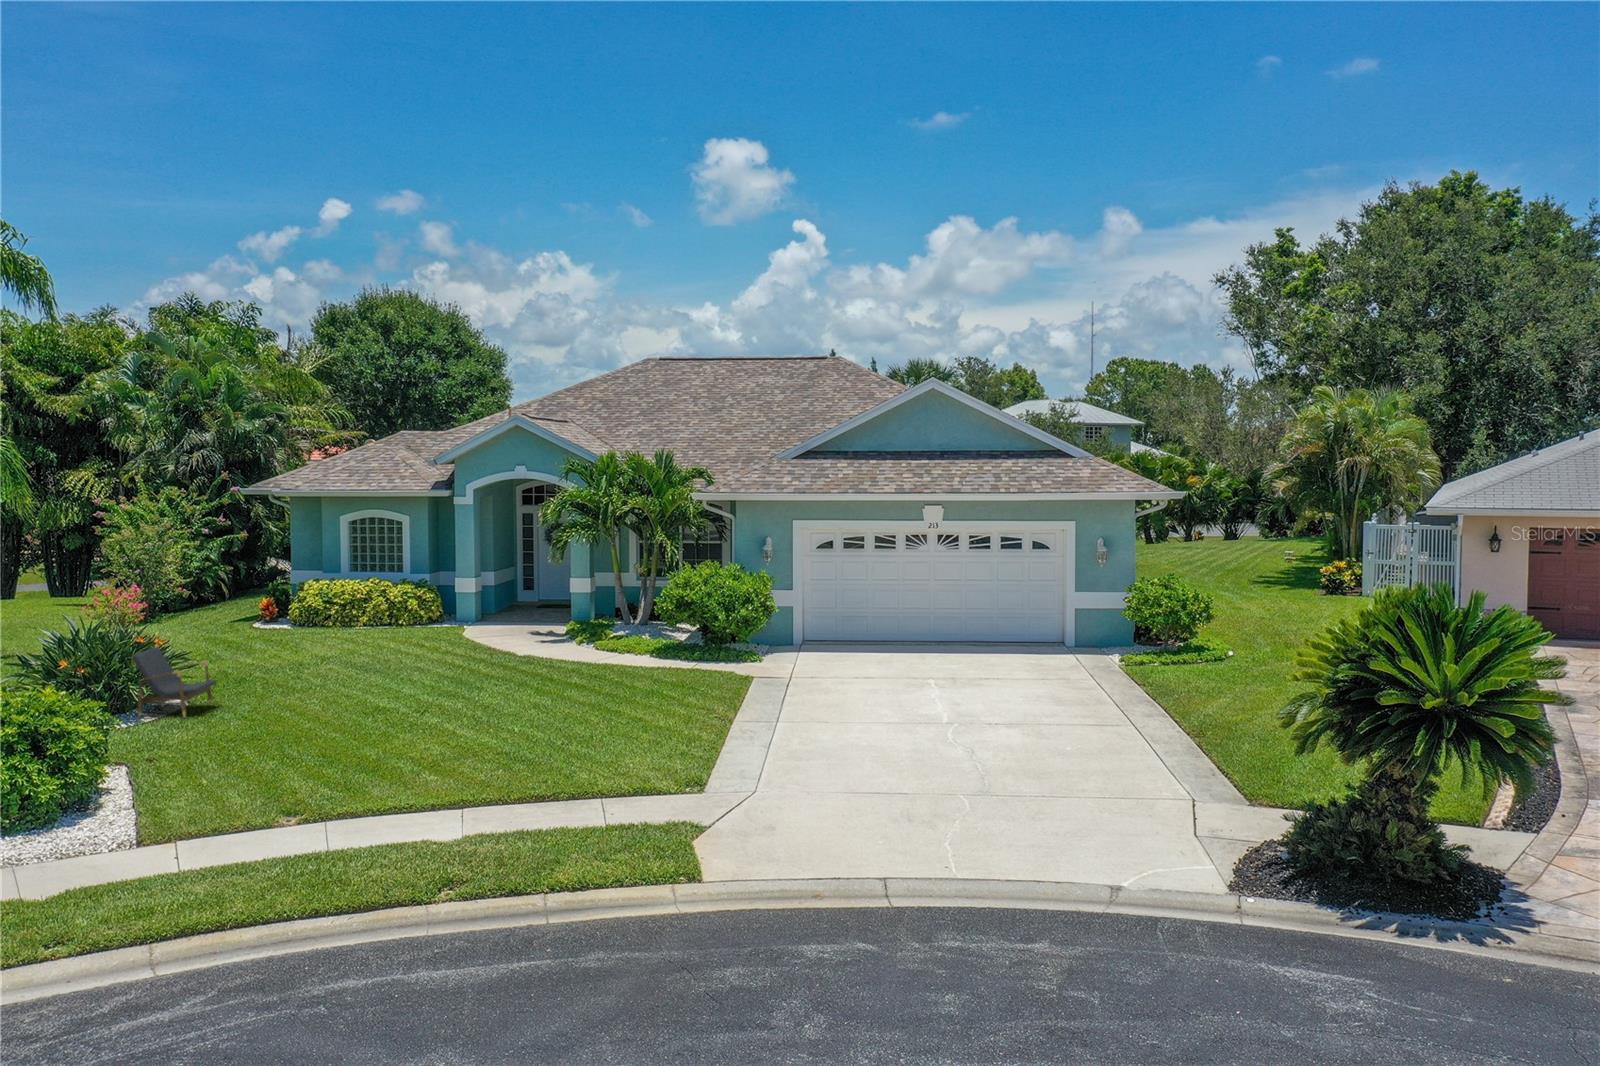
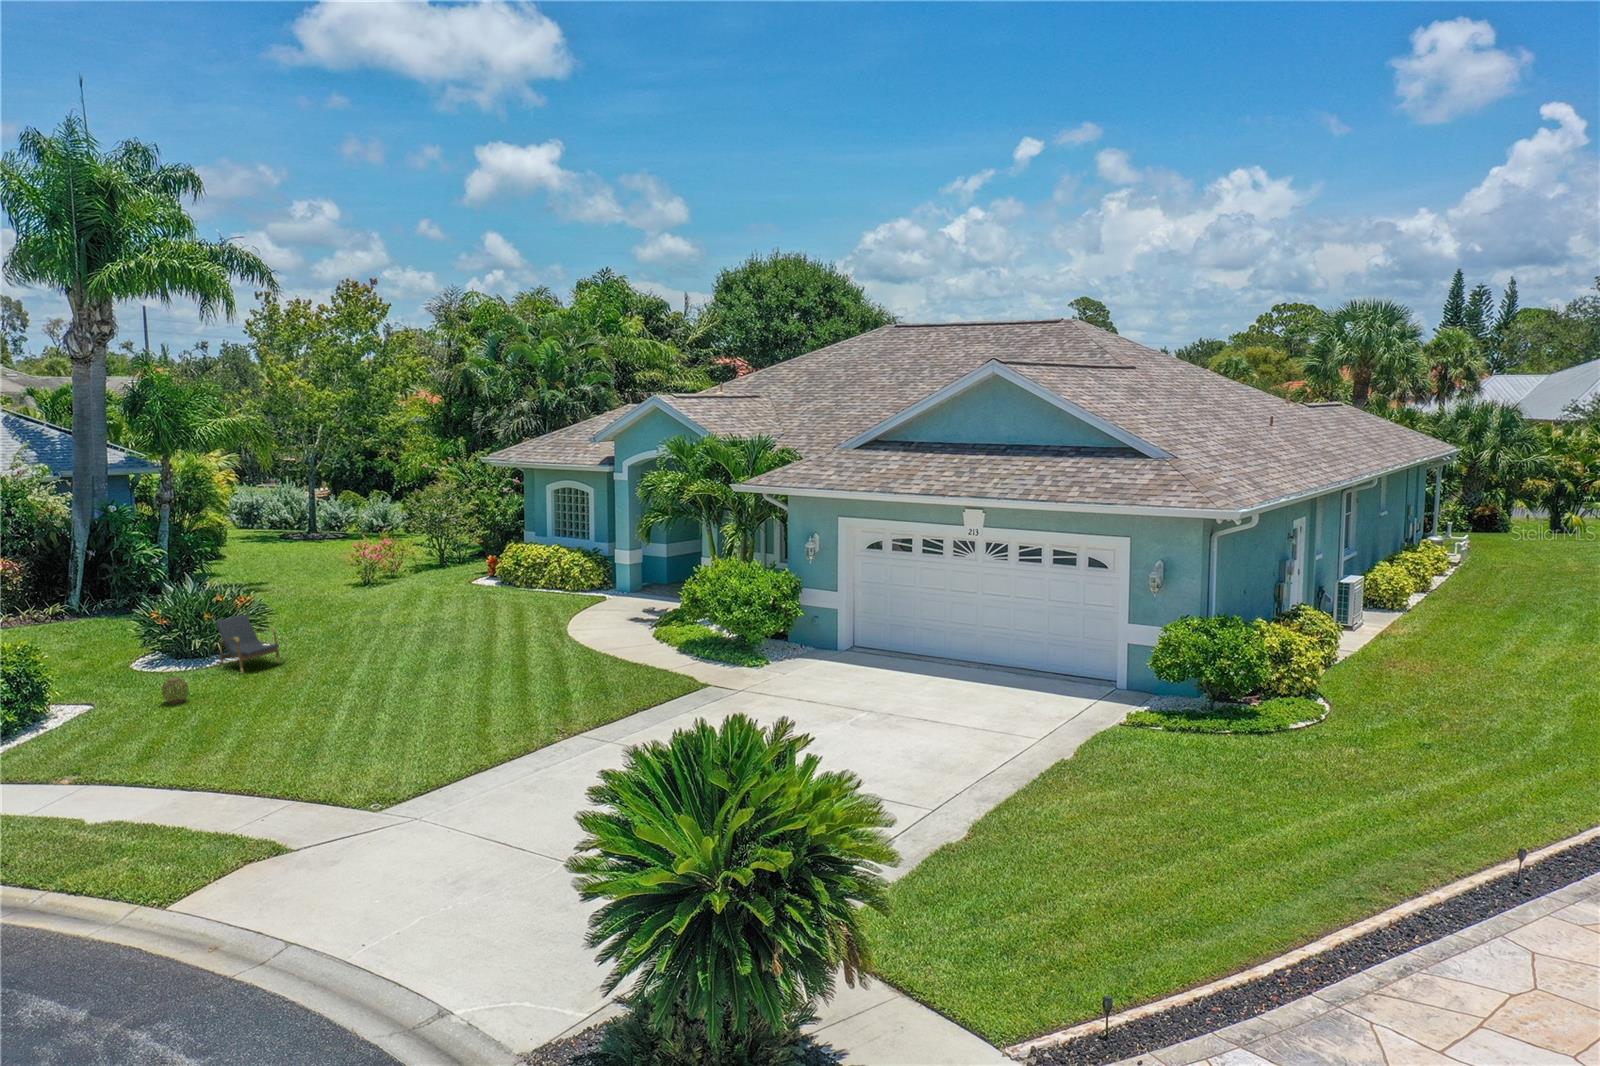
woven basket: none [140,716,175,750] -> present [162,677,188,704]

